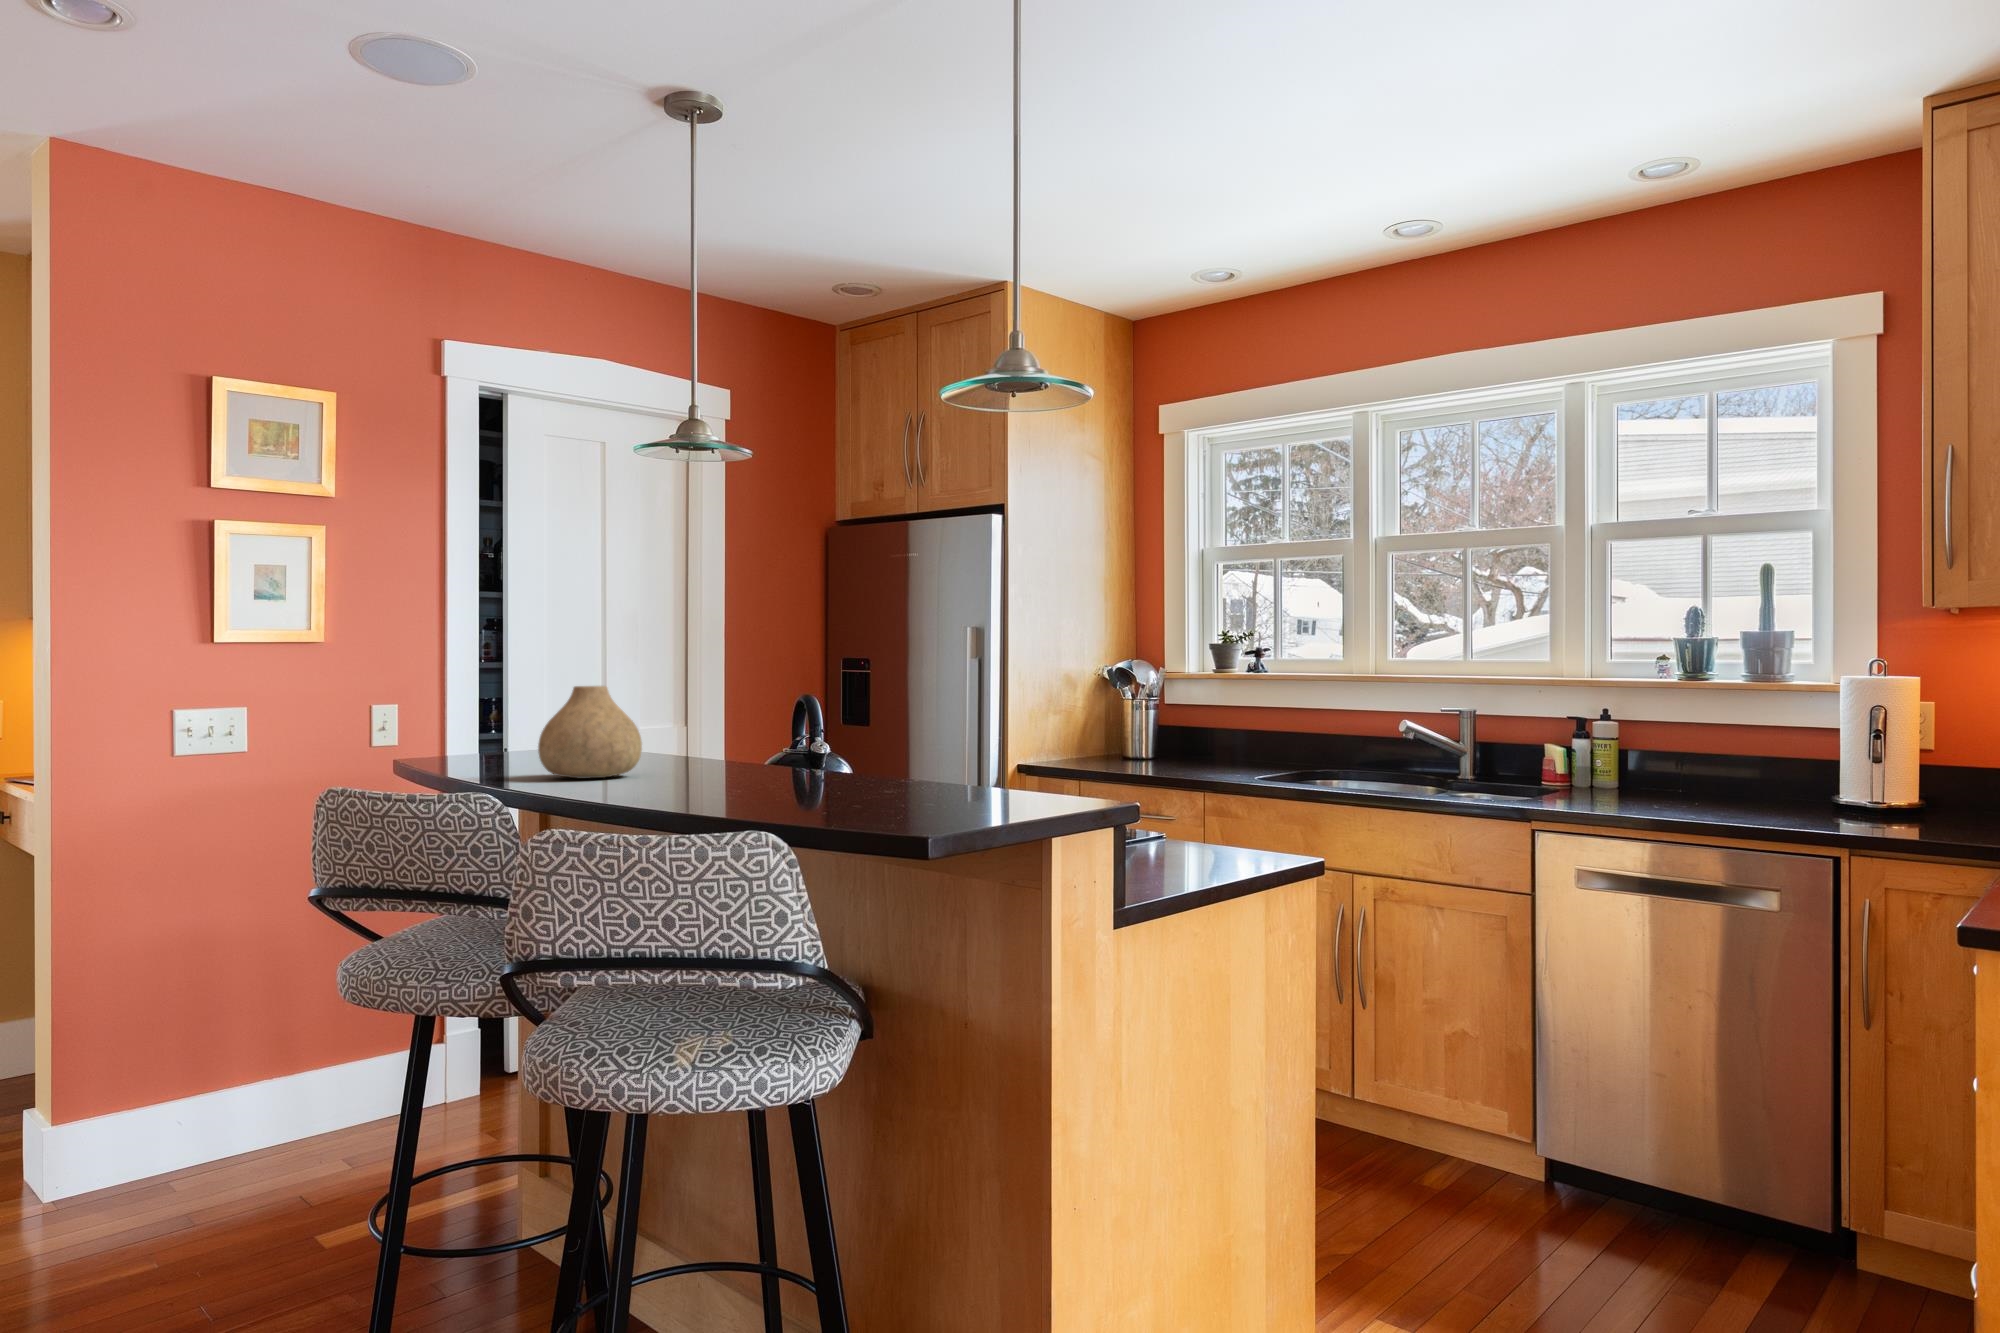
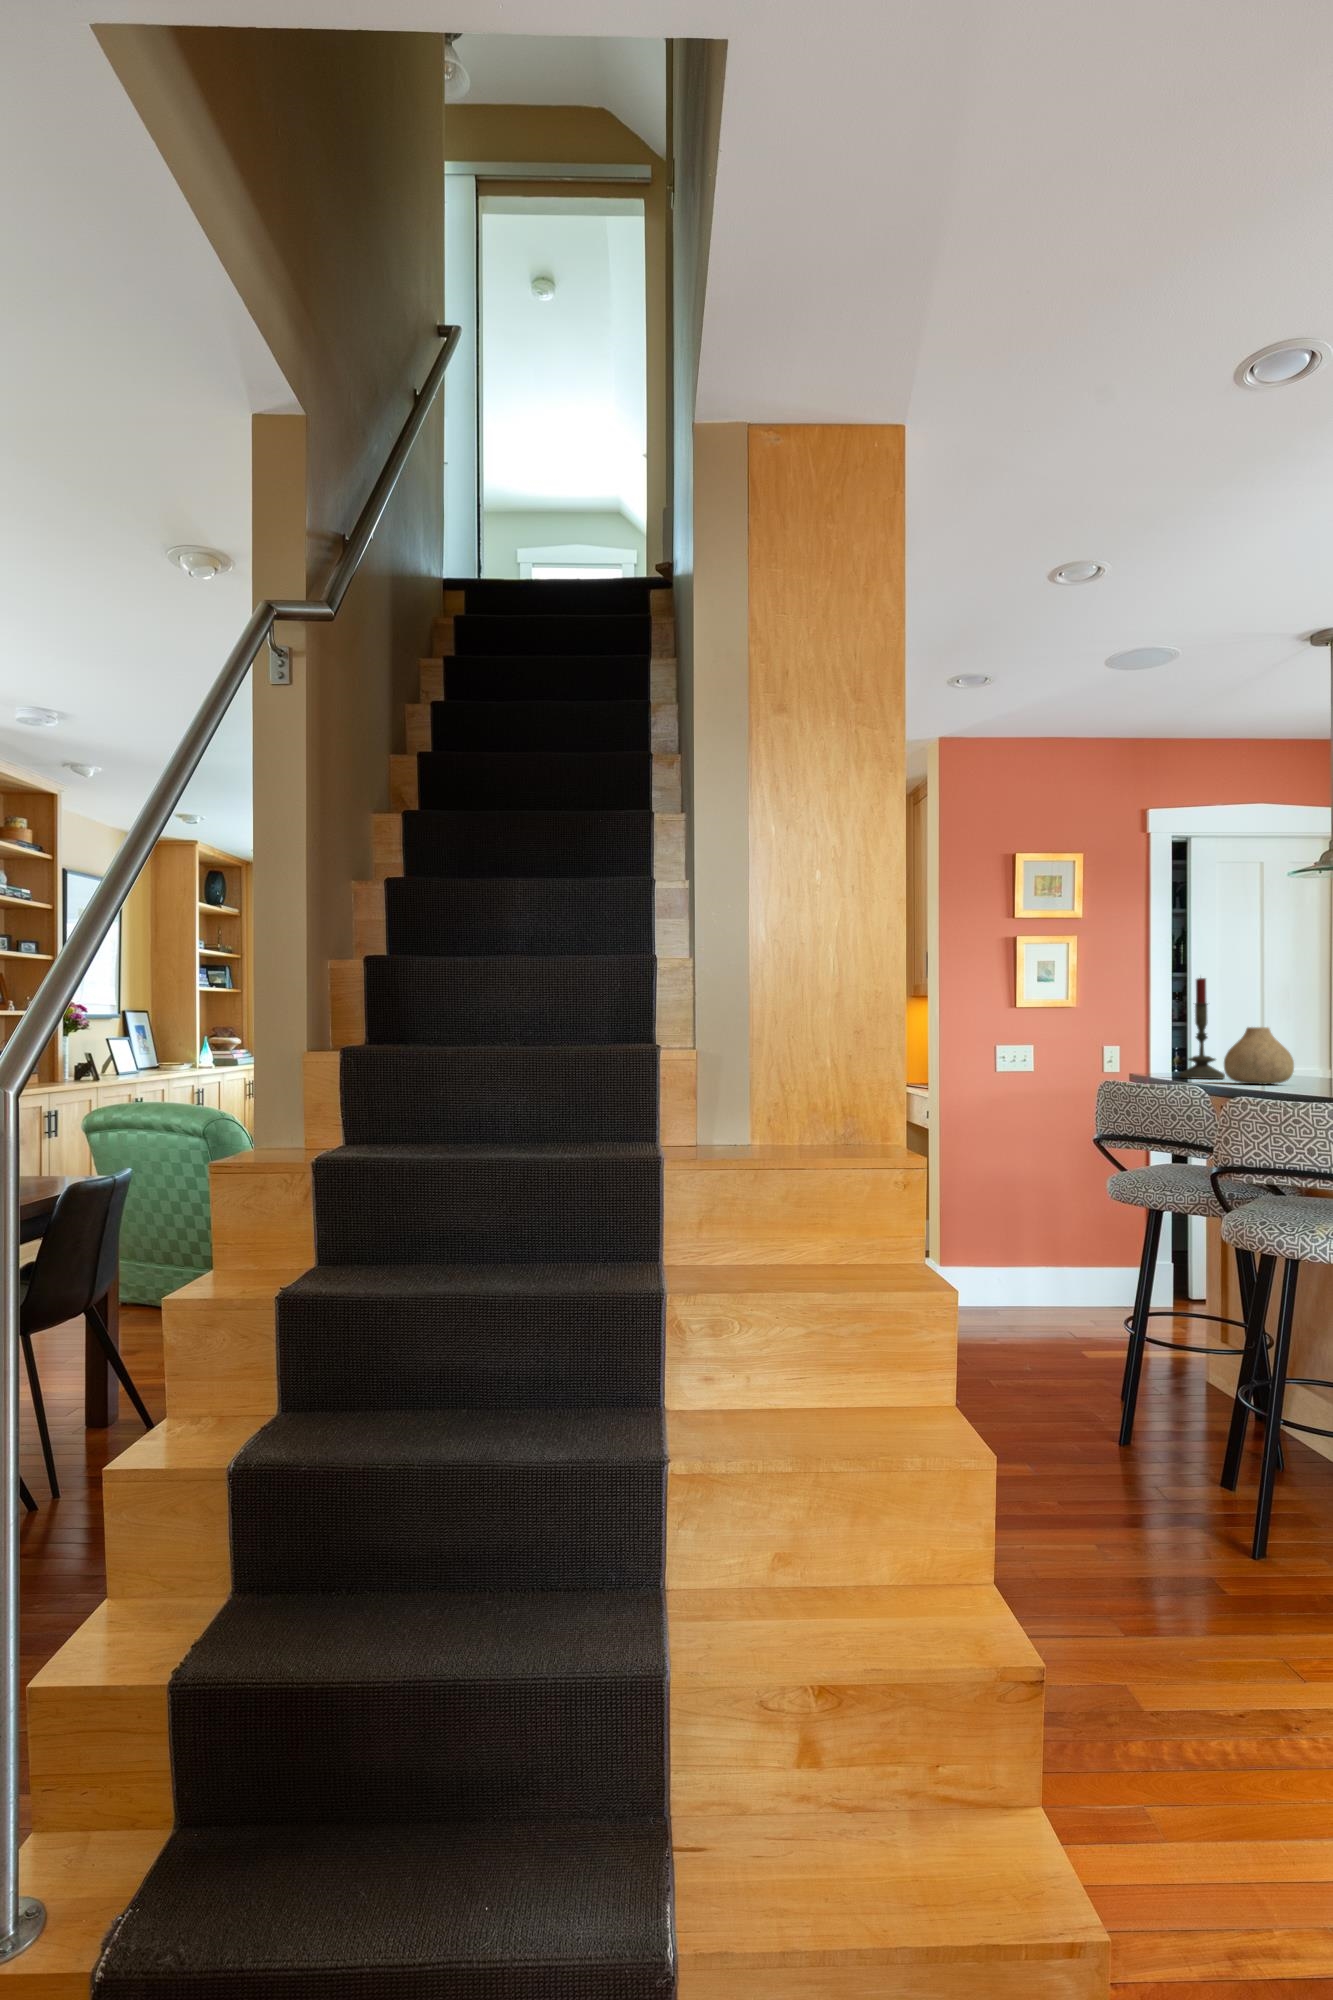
candle: none [476,598,545,766] -> present [1180,978,1225,1079]

